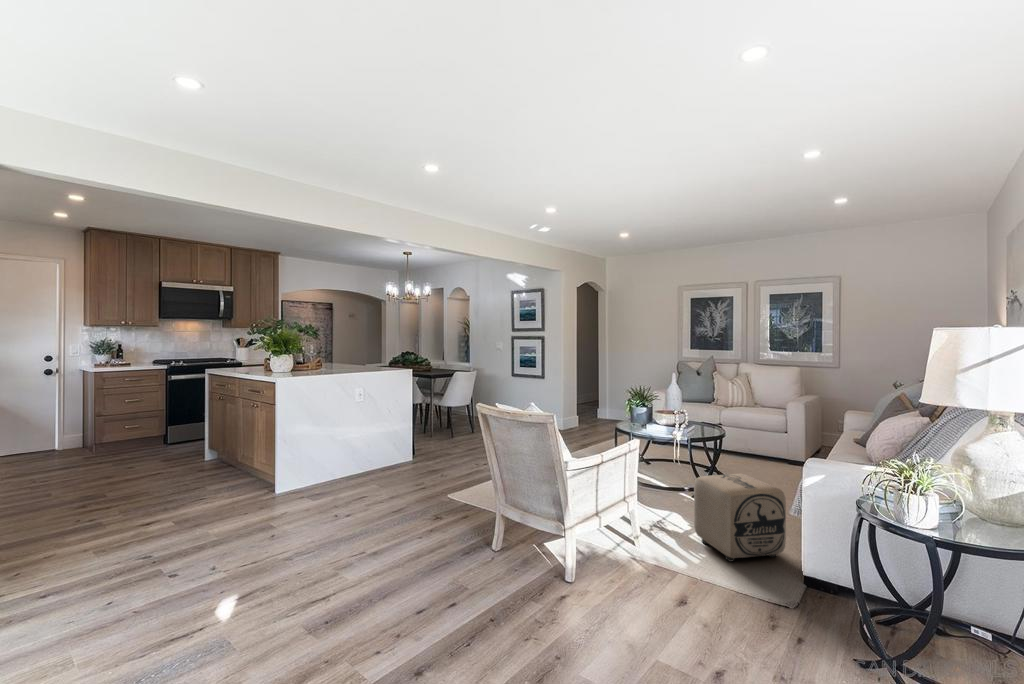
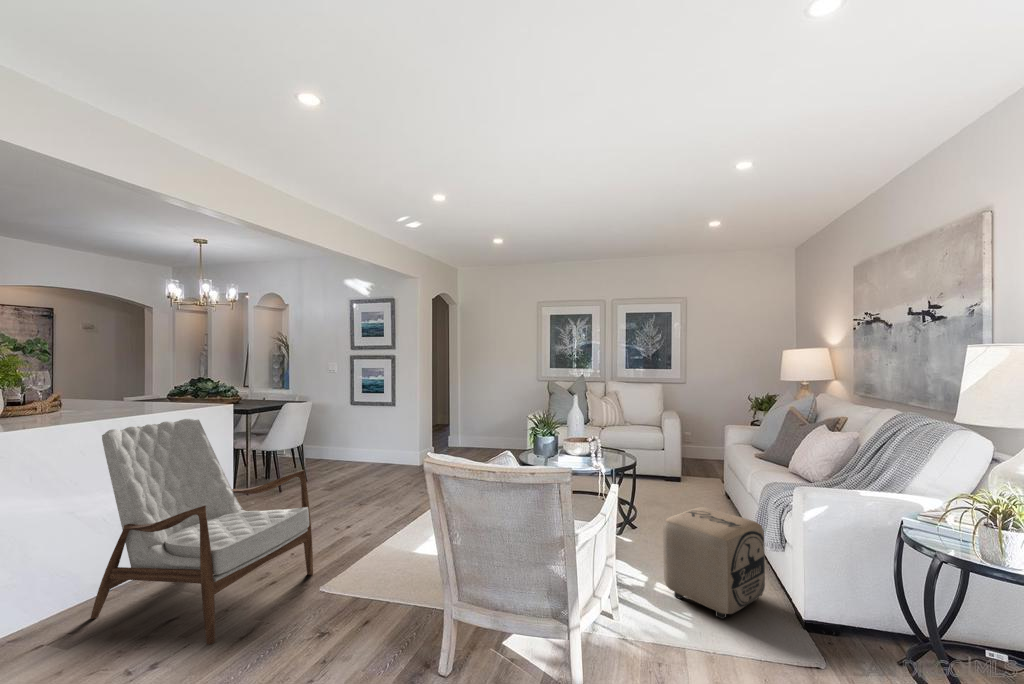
armchair: none [331,377,450,509] -> present [91,419,313,645]

